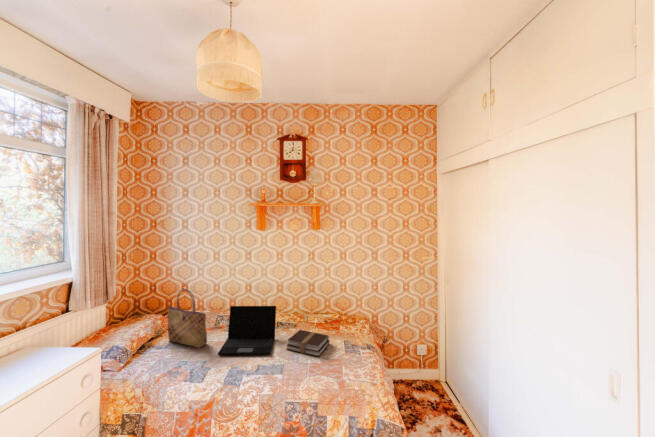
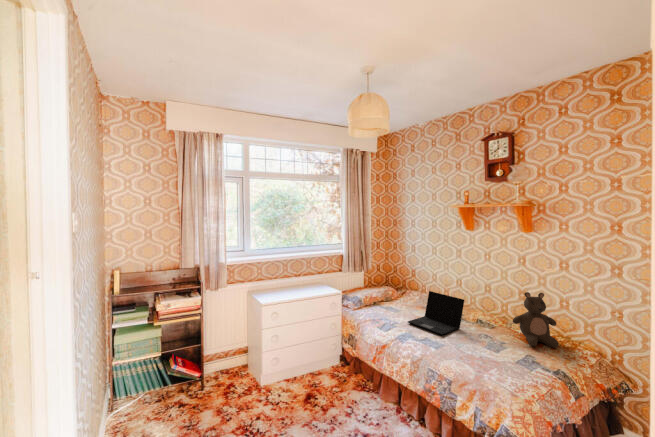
stuffed bear: none [320,283,353,332] -> present [513,292,559,348]
tote bag: present [168,289,207,348] -> none [389,270,409,315]
book: present [287,330,330,356] -> none [460,328,507,352]

